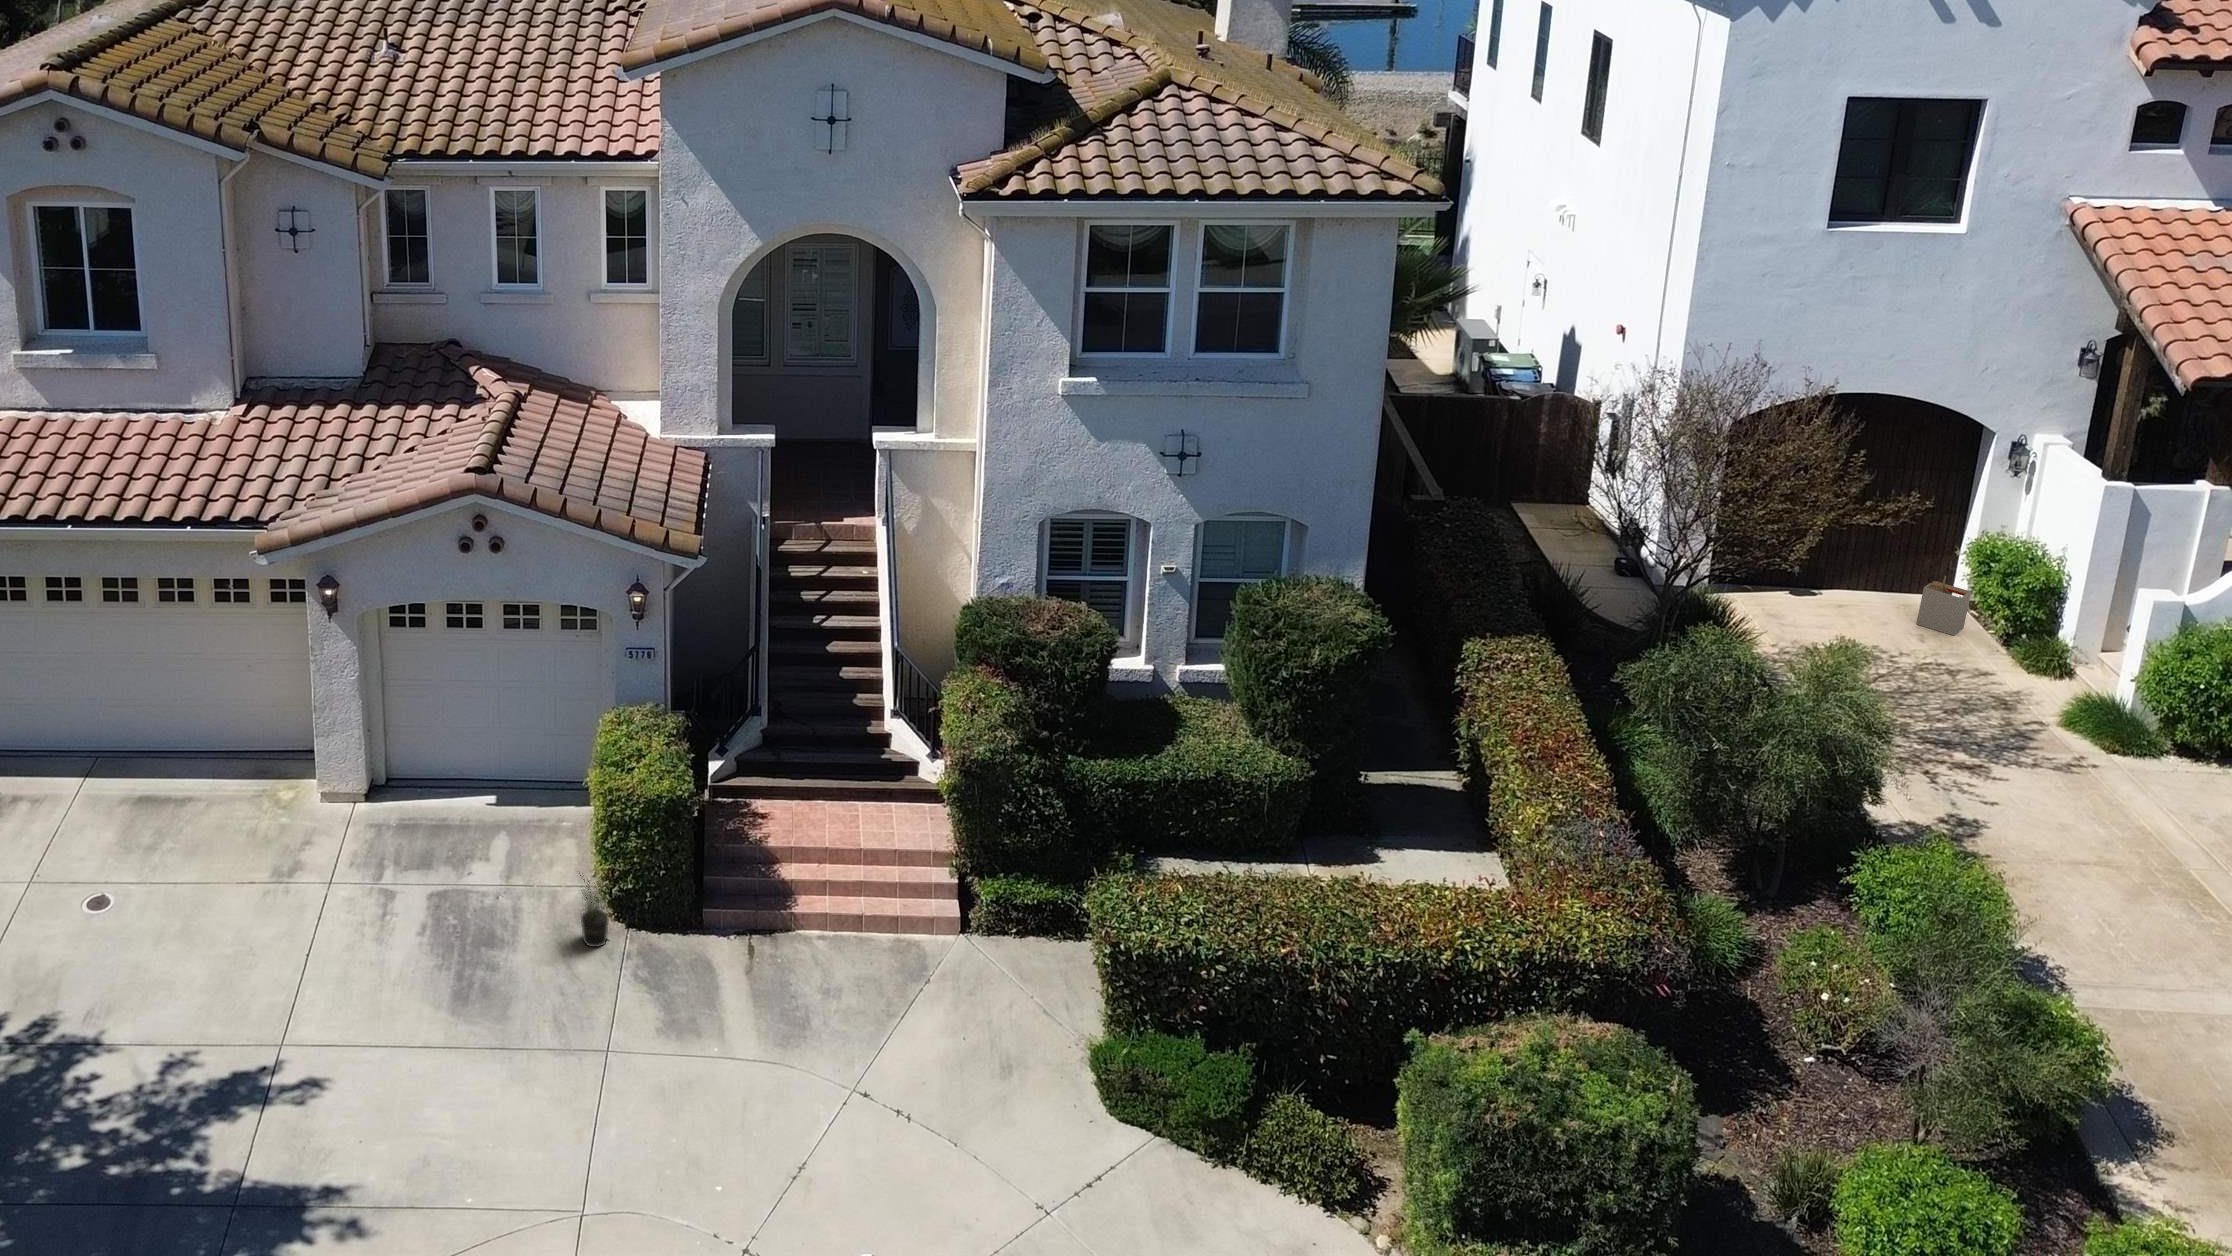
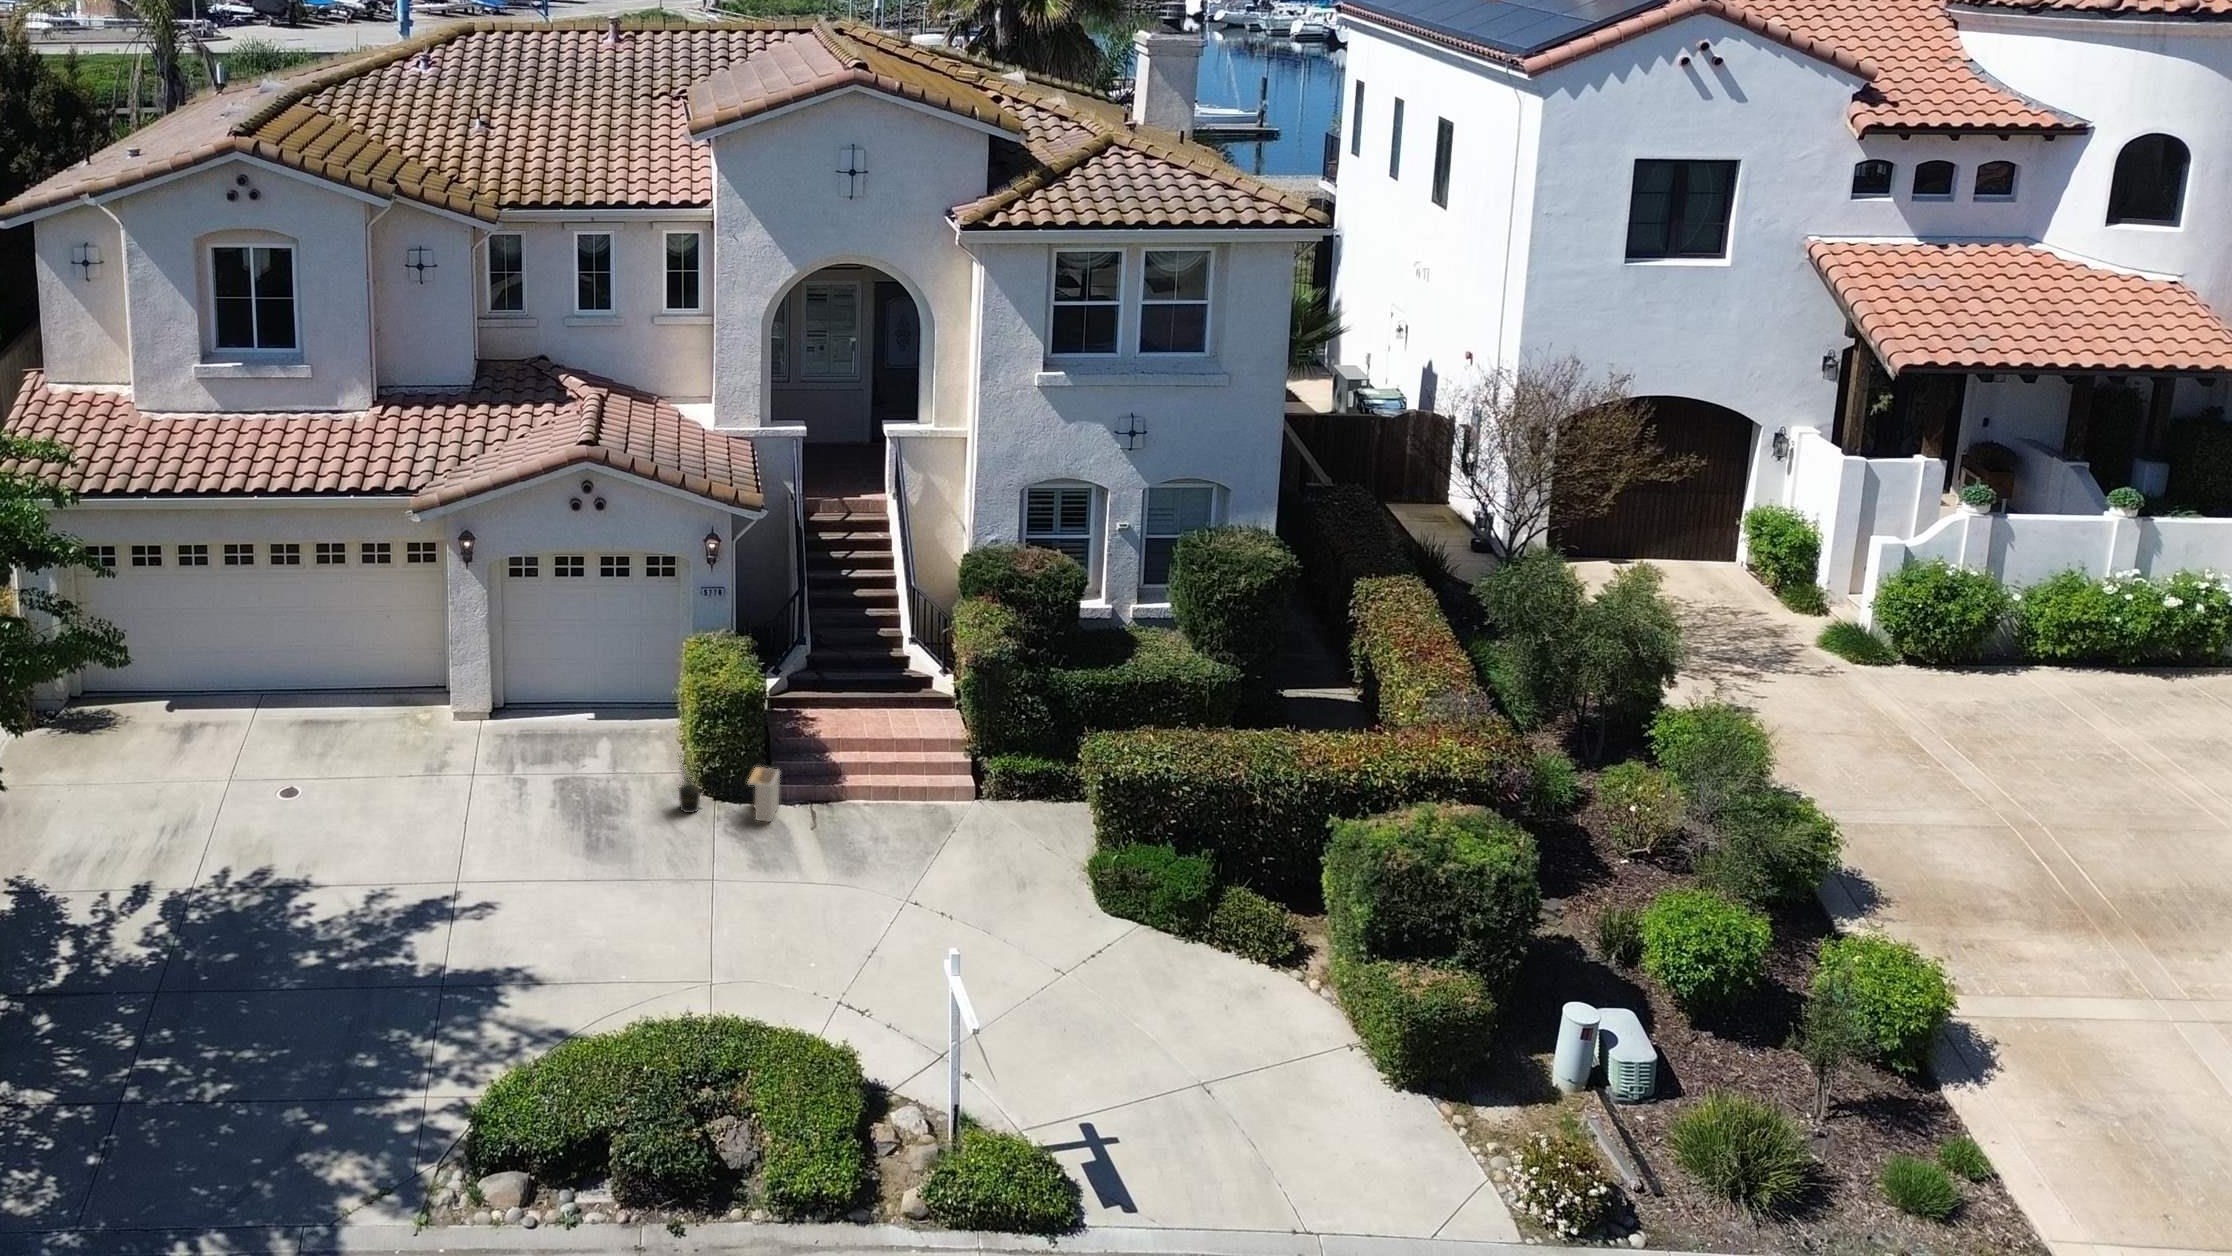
storage bin: present [1916,576,1971,635] -> present [748,767,780,822]

